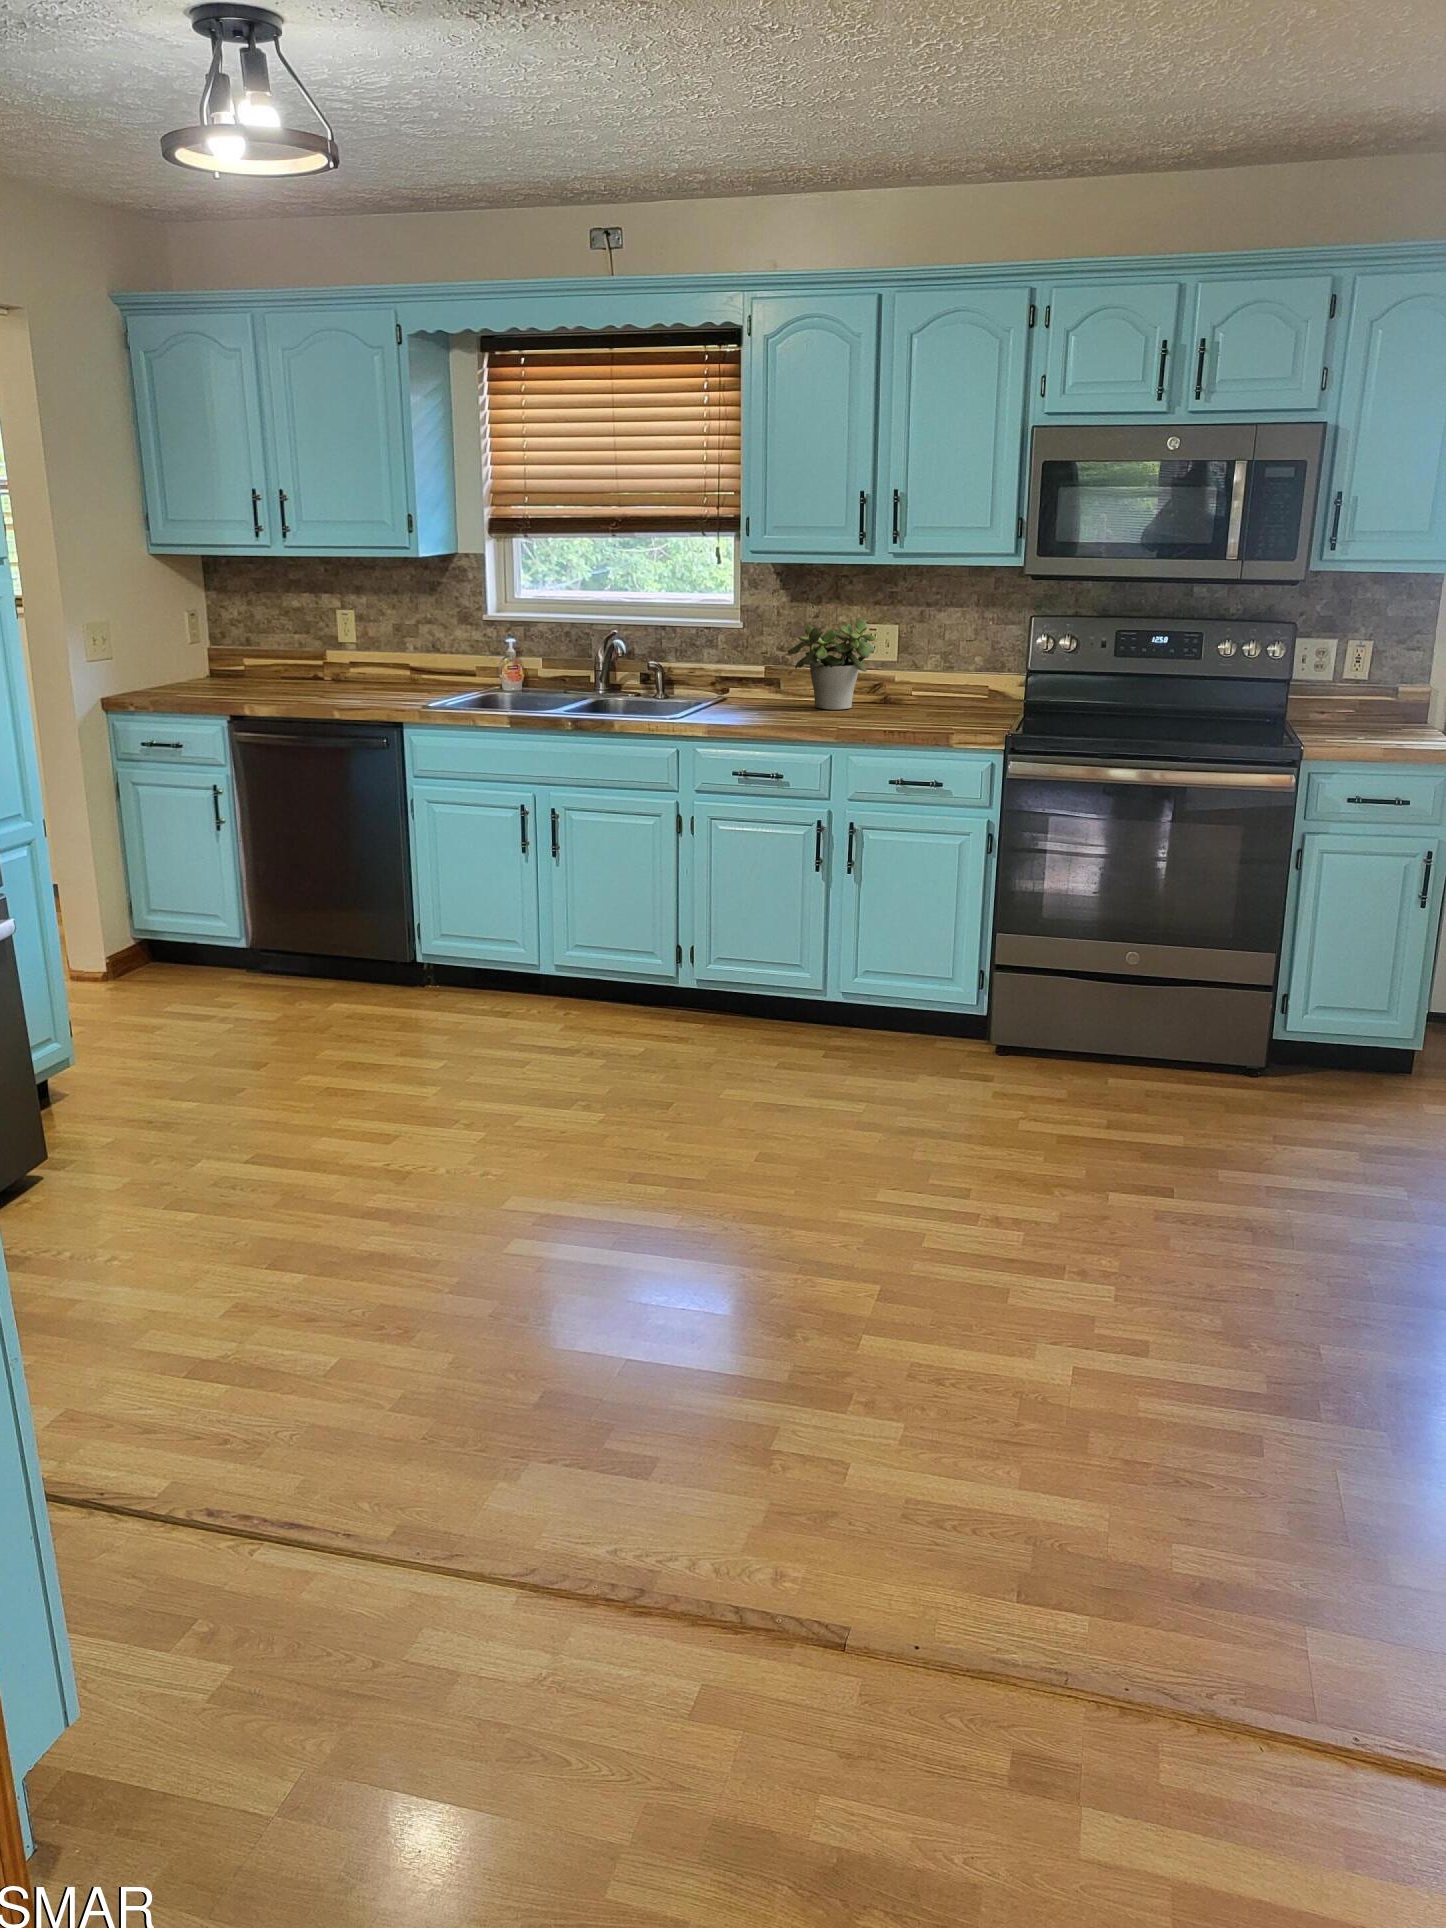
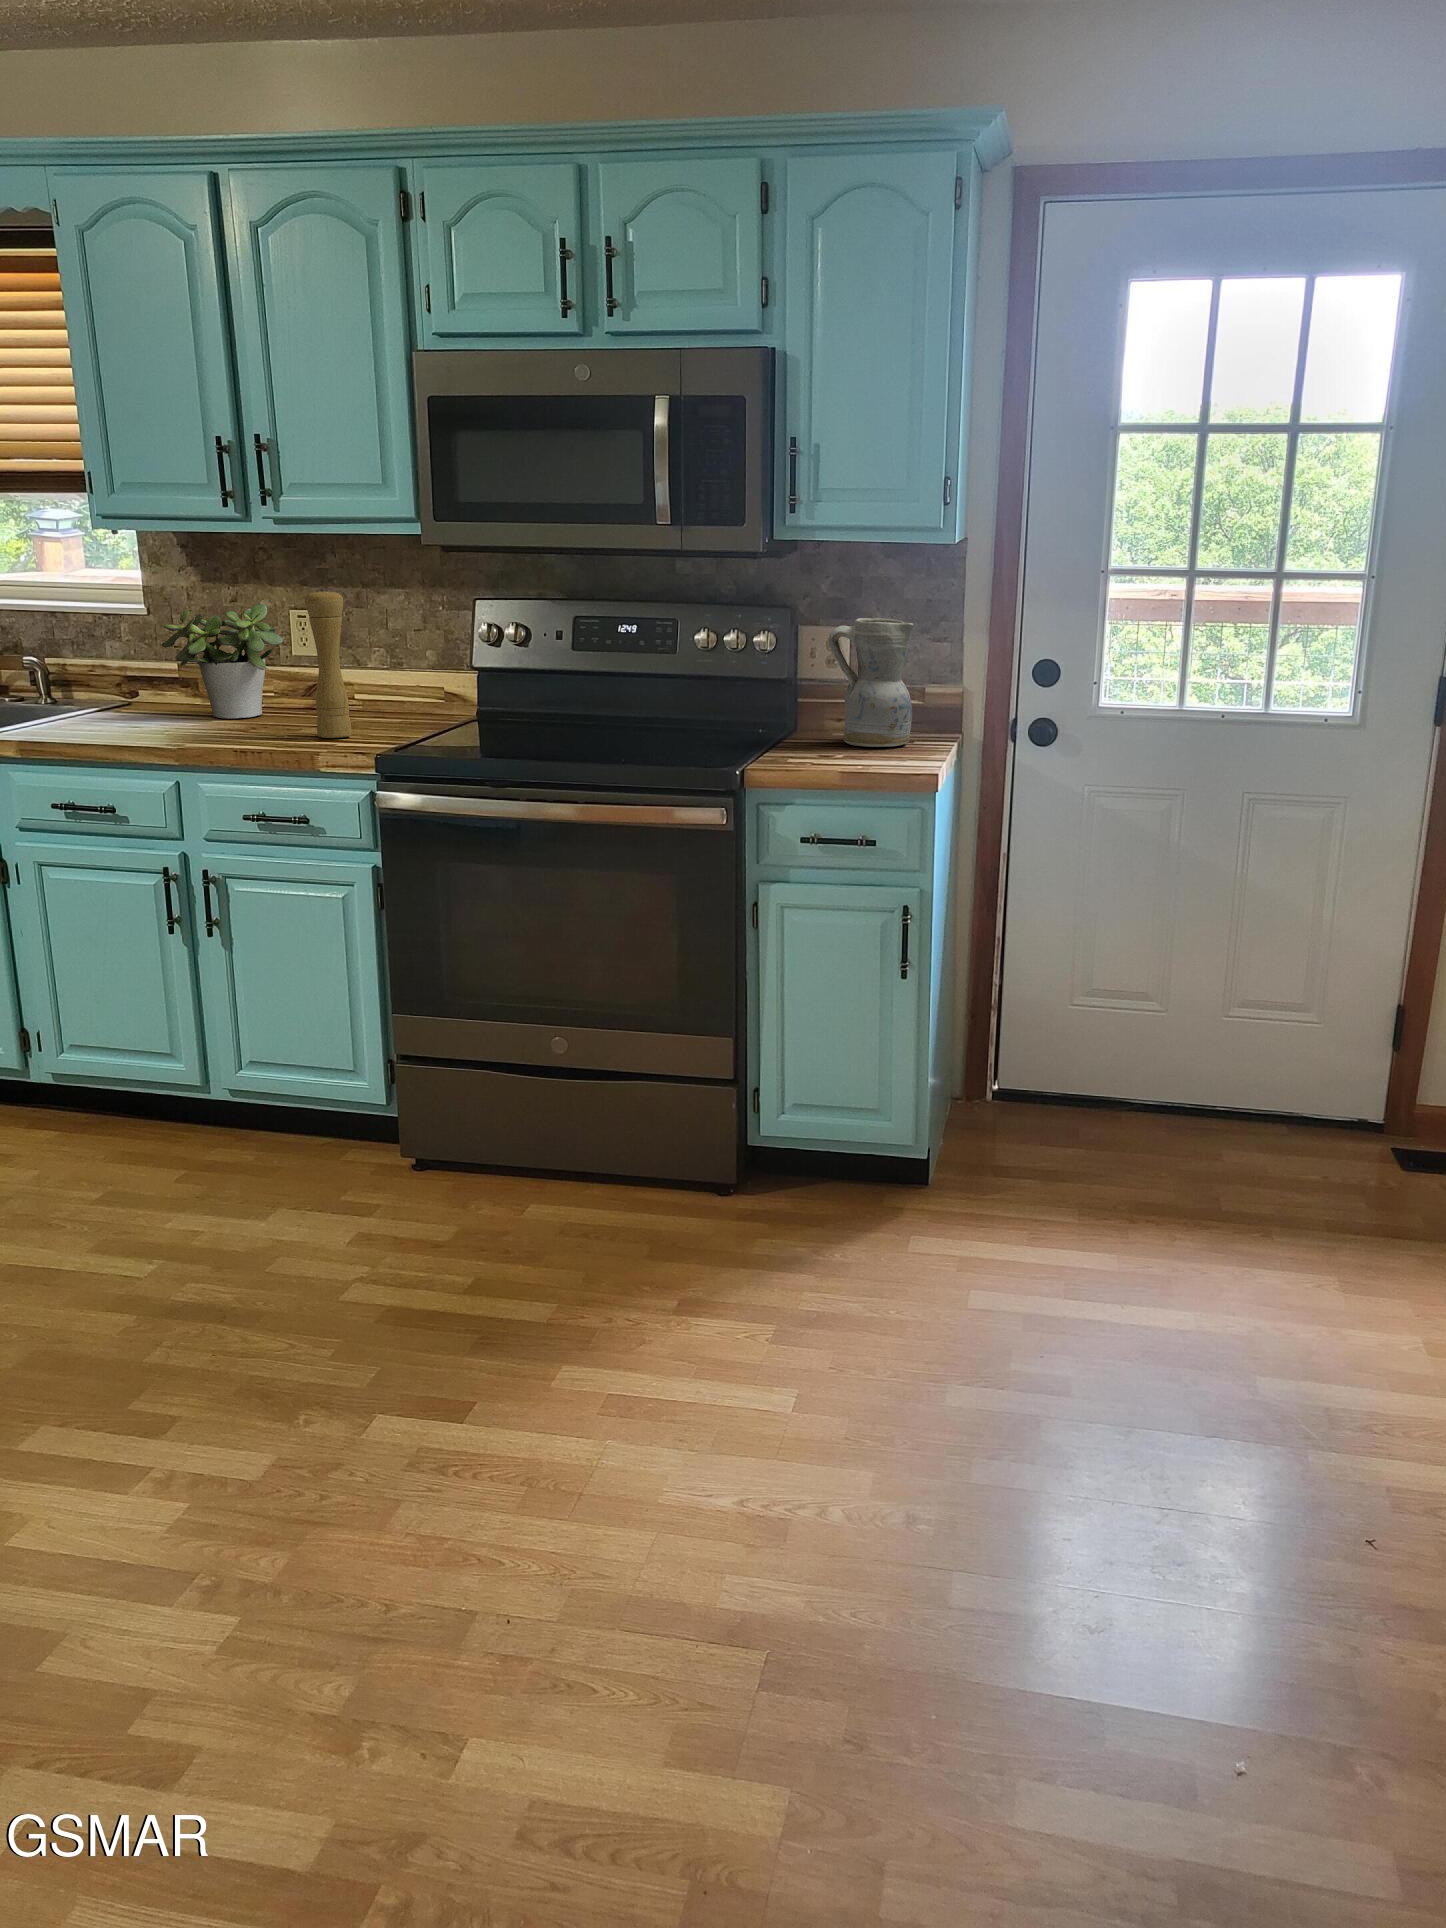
pepper mill: none [933,609,965,723] -> present [305,589,352,738]
ceramic pitcher: none [1346,630,1419,730] -> present [829,618,914,747]

